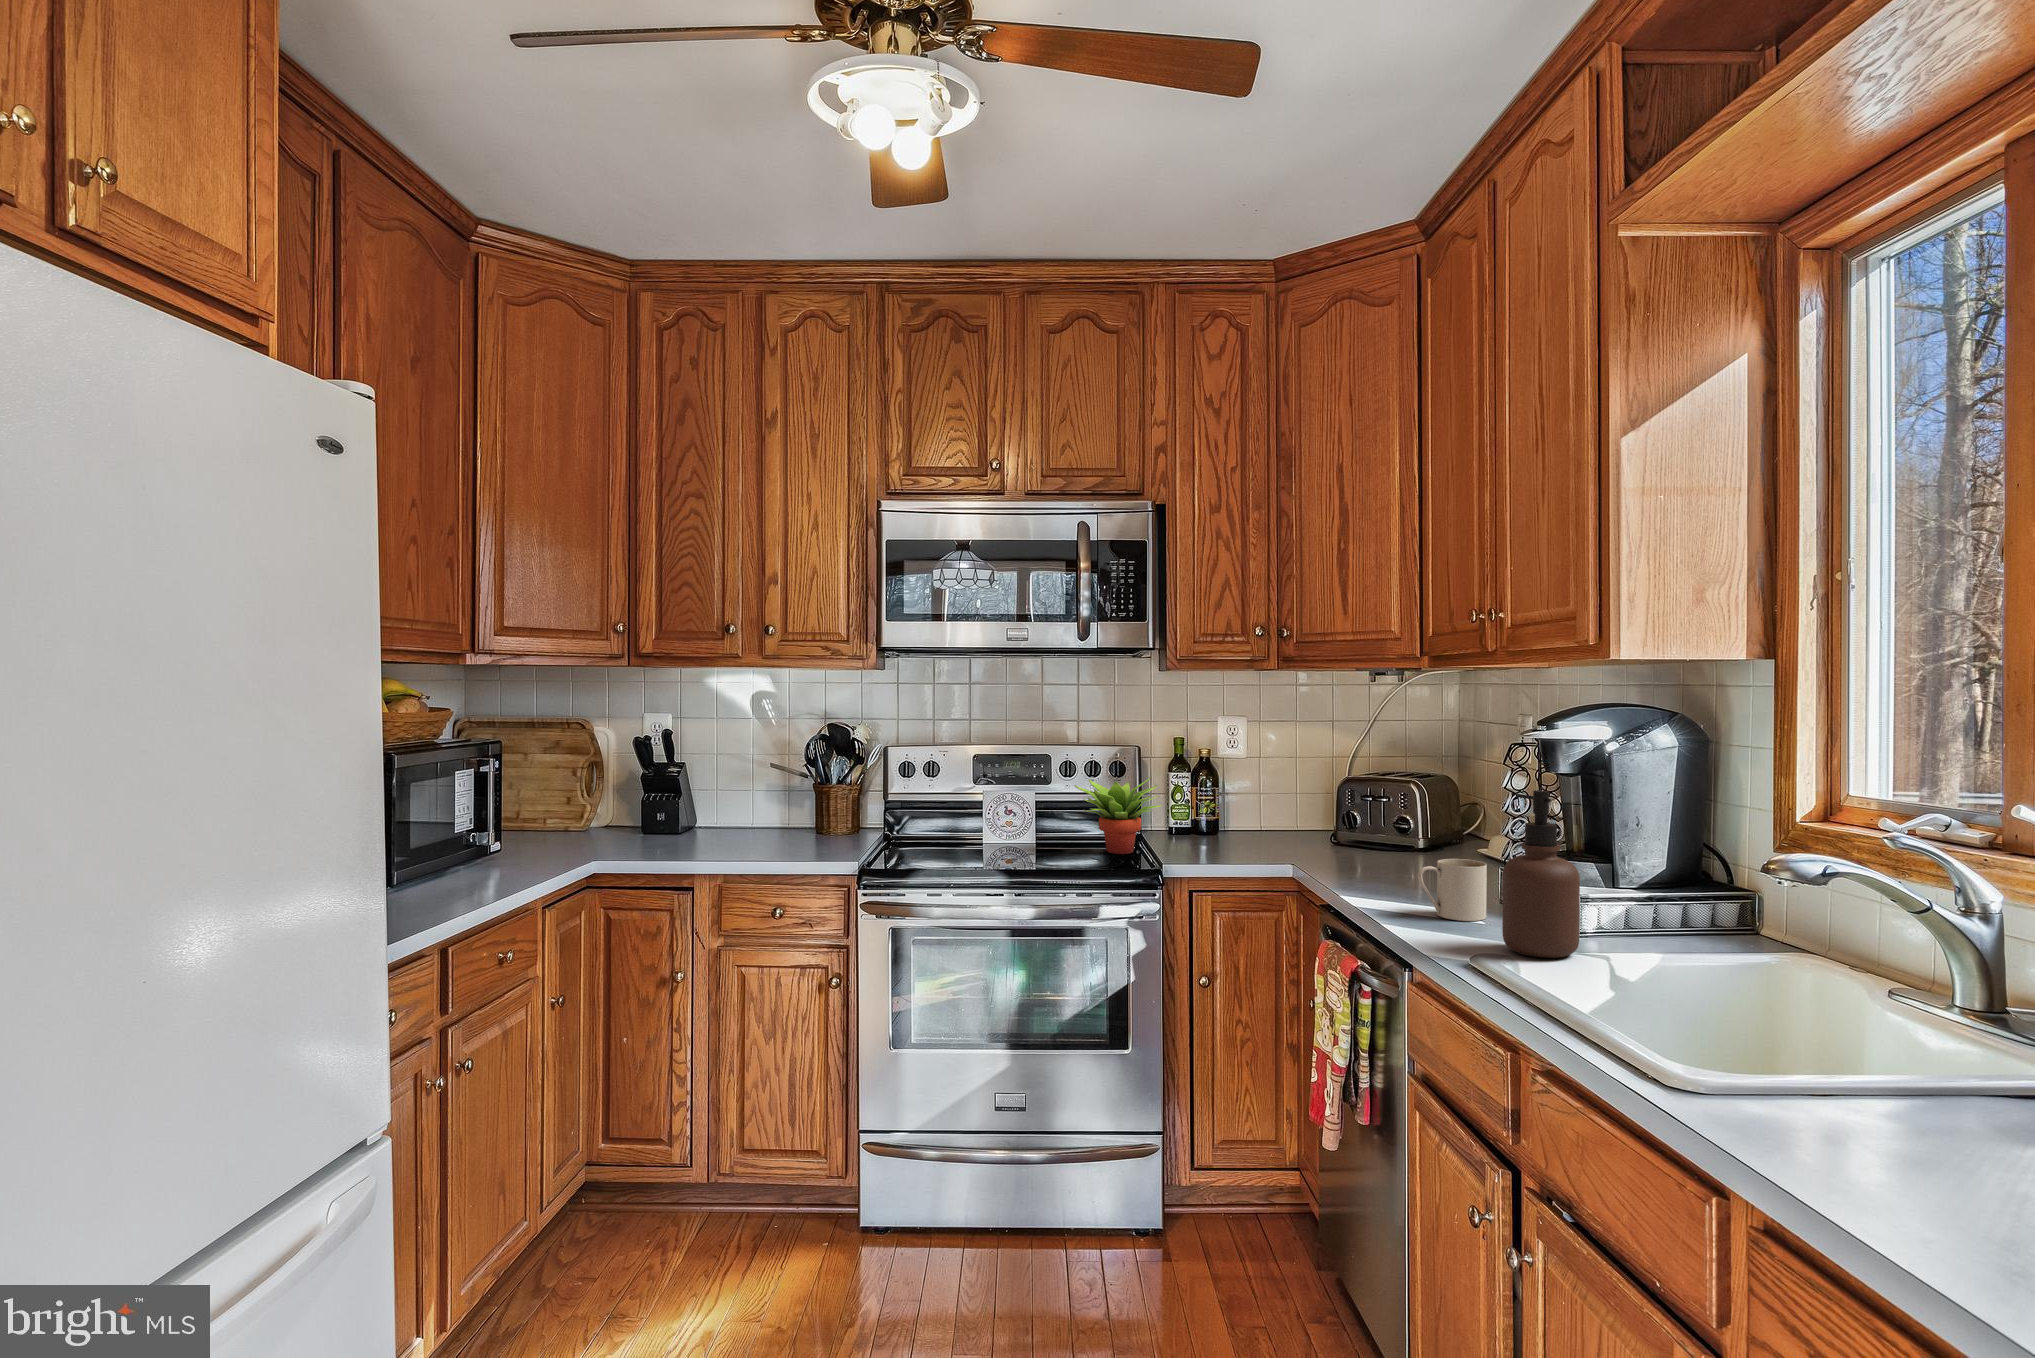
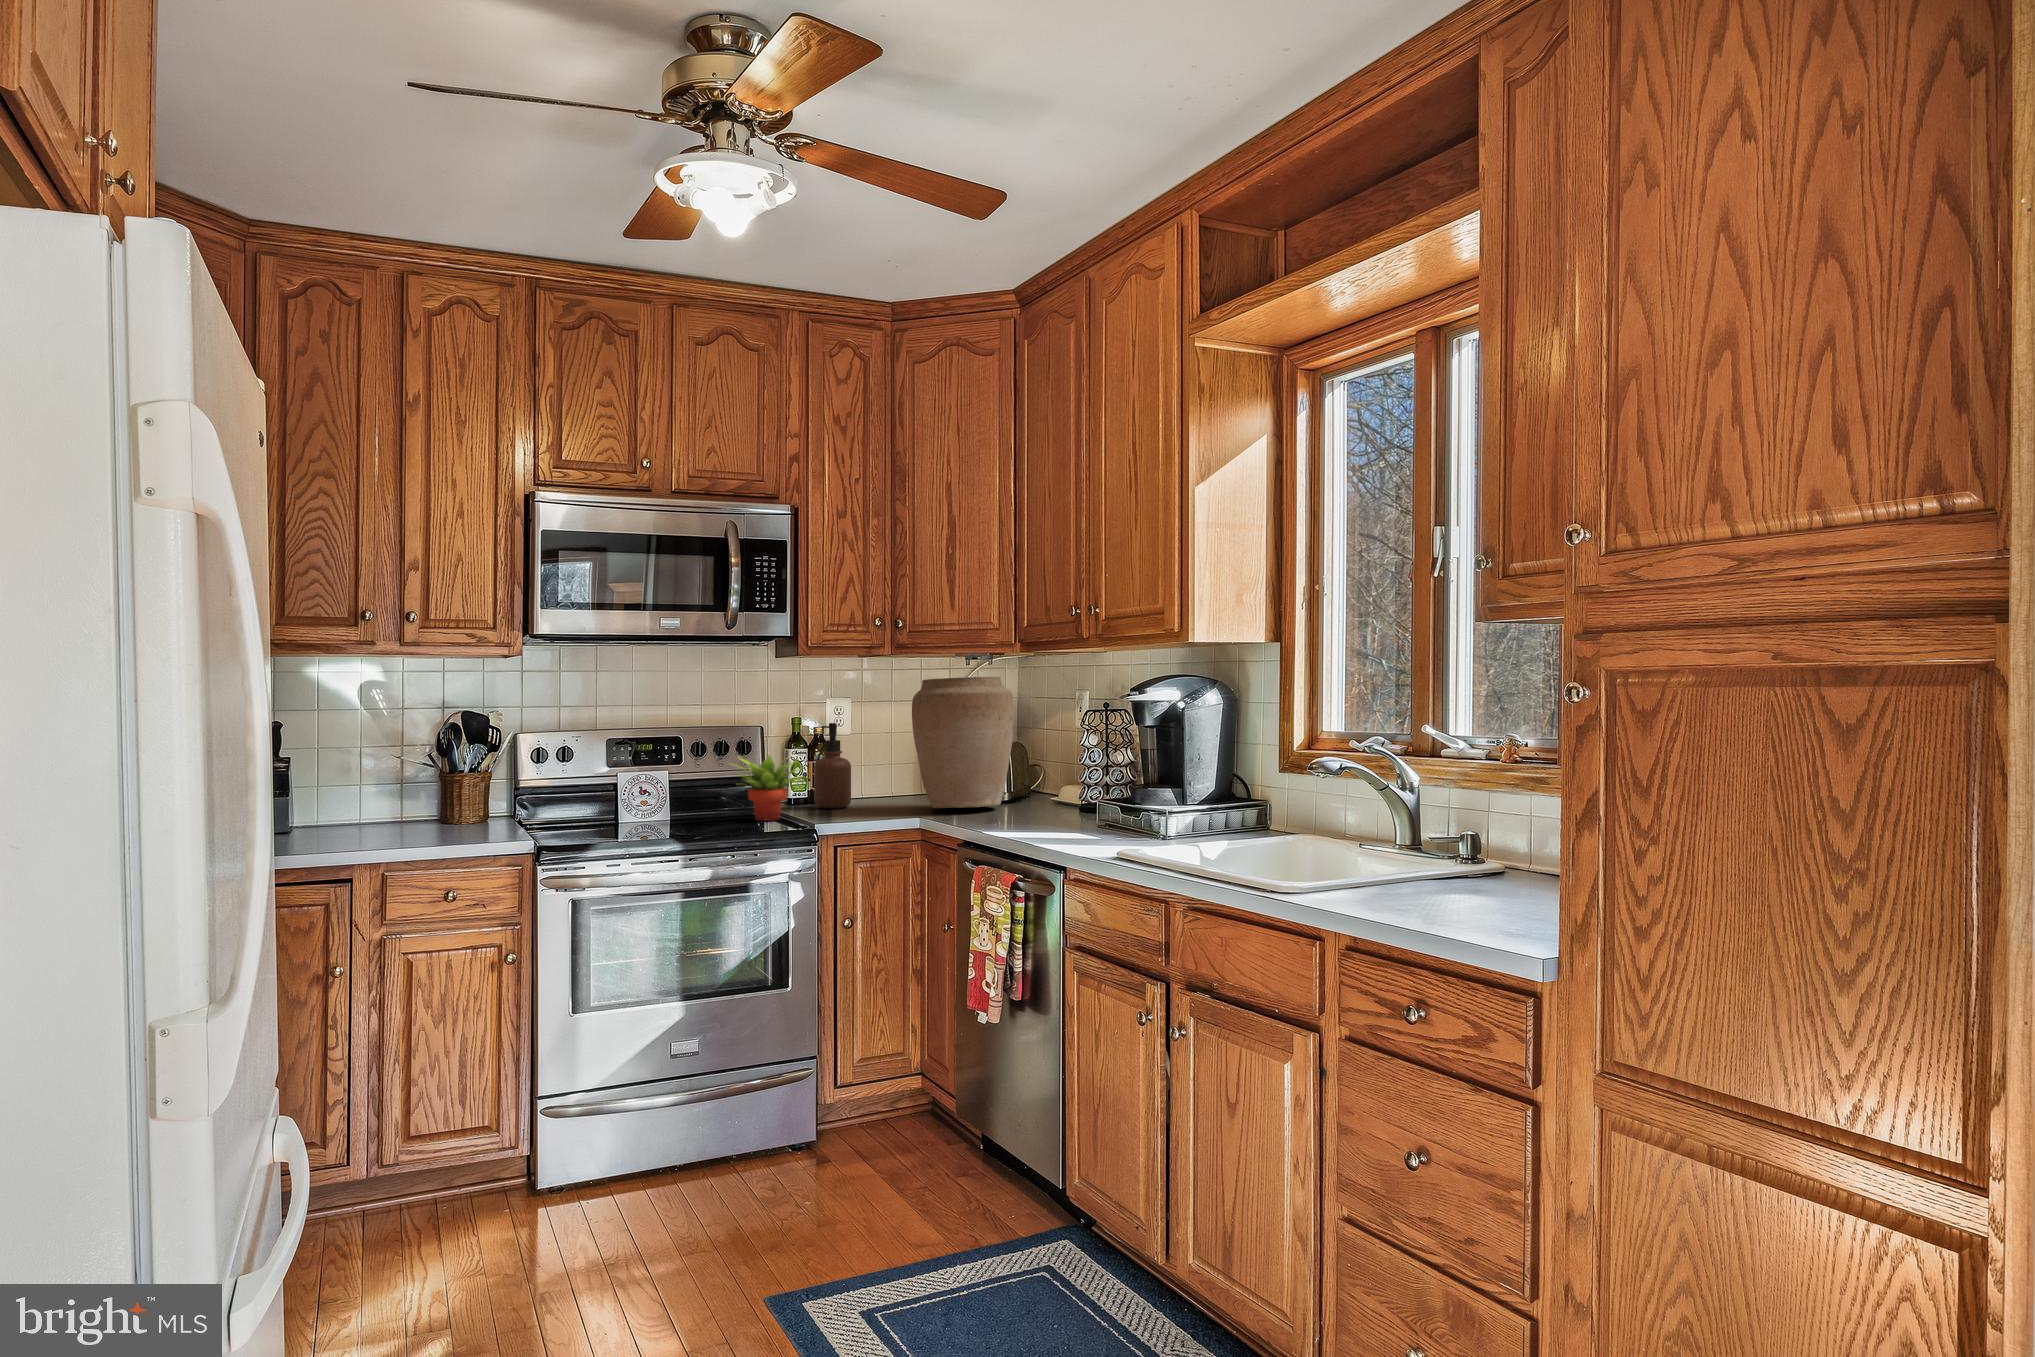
vase: none [1287,695,1415,855] -> present [912,677,1013,808]
soap dispenser: present [1502,790,1580,958] -> present [814,723,851,808]
mug: present [1418,859,1487,921] -> none [1053,793,1098,837]

